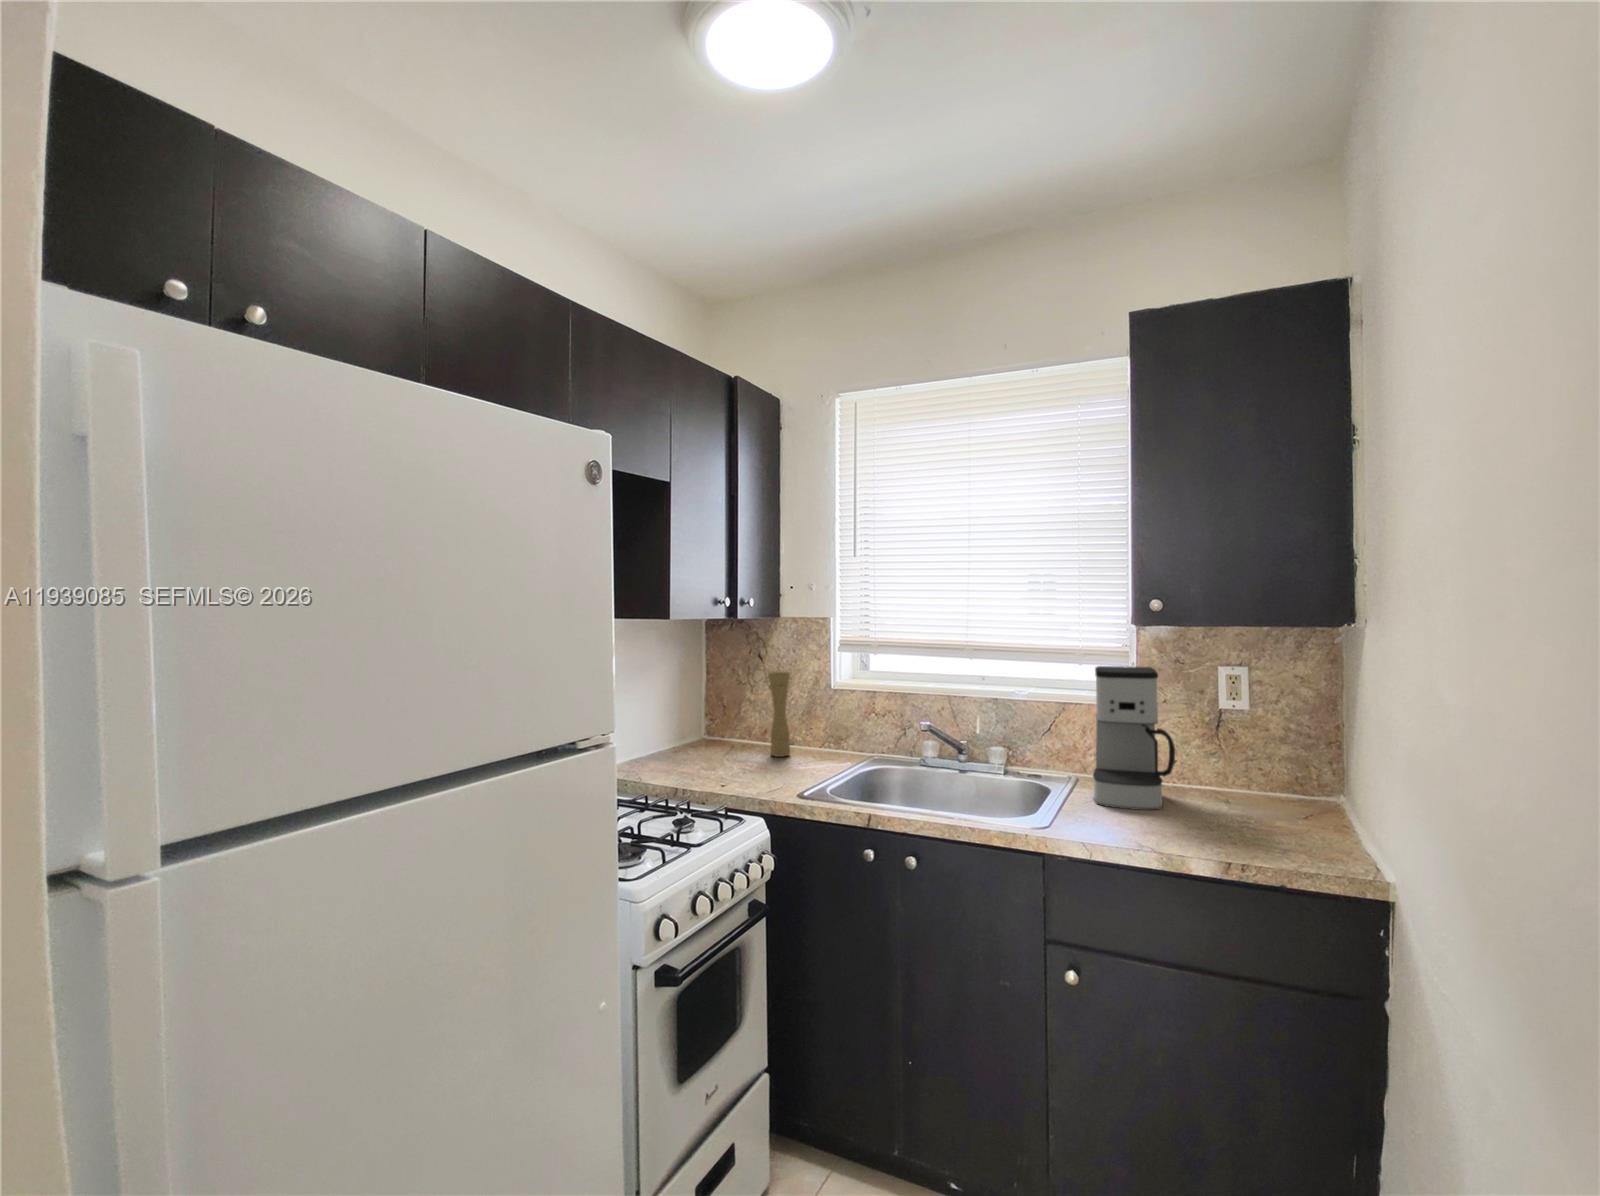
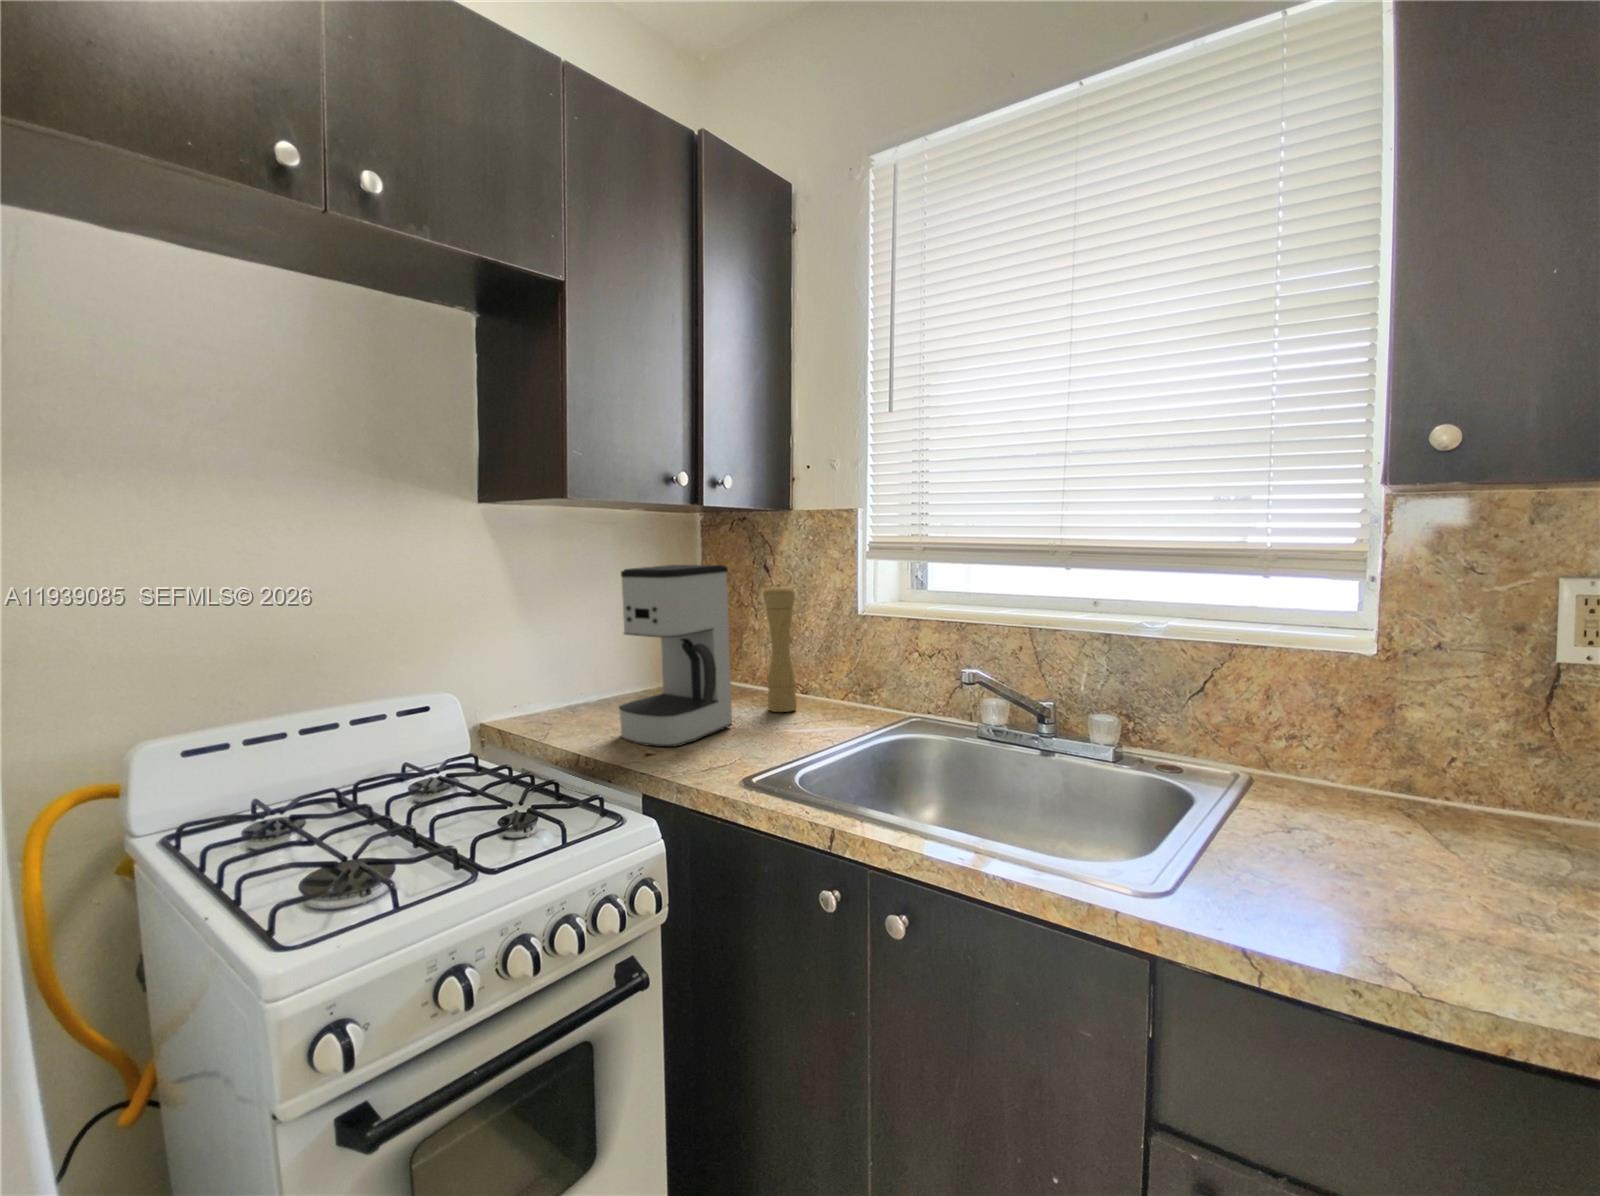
coffee maker: present [1093,666,1175,810] -> present [619,565,732,747]

